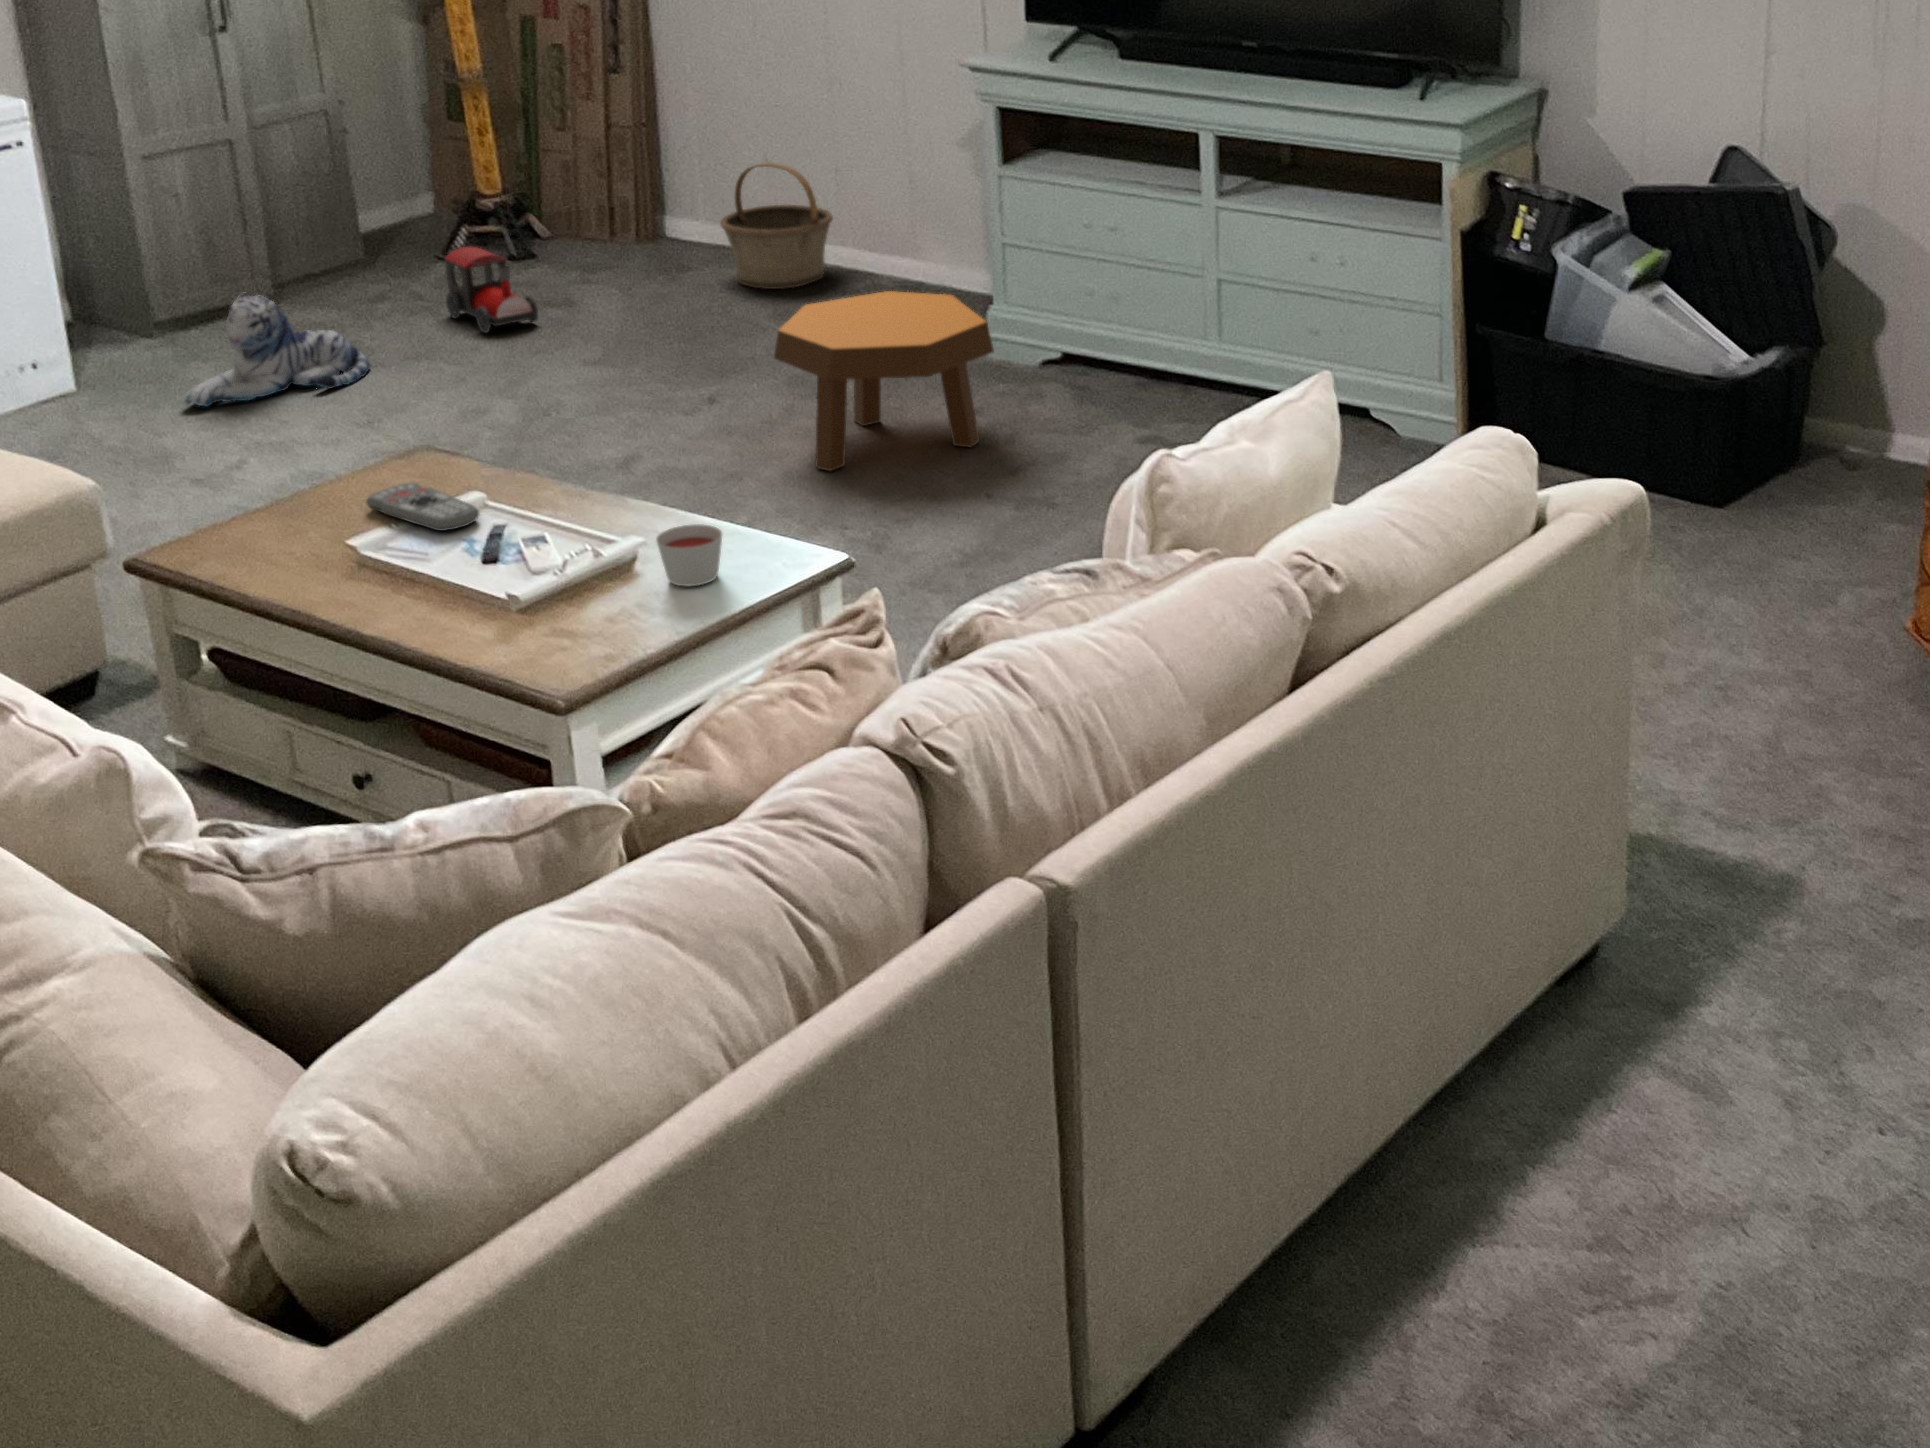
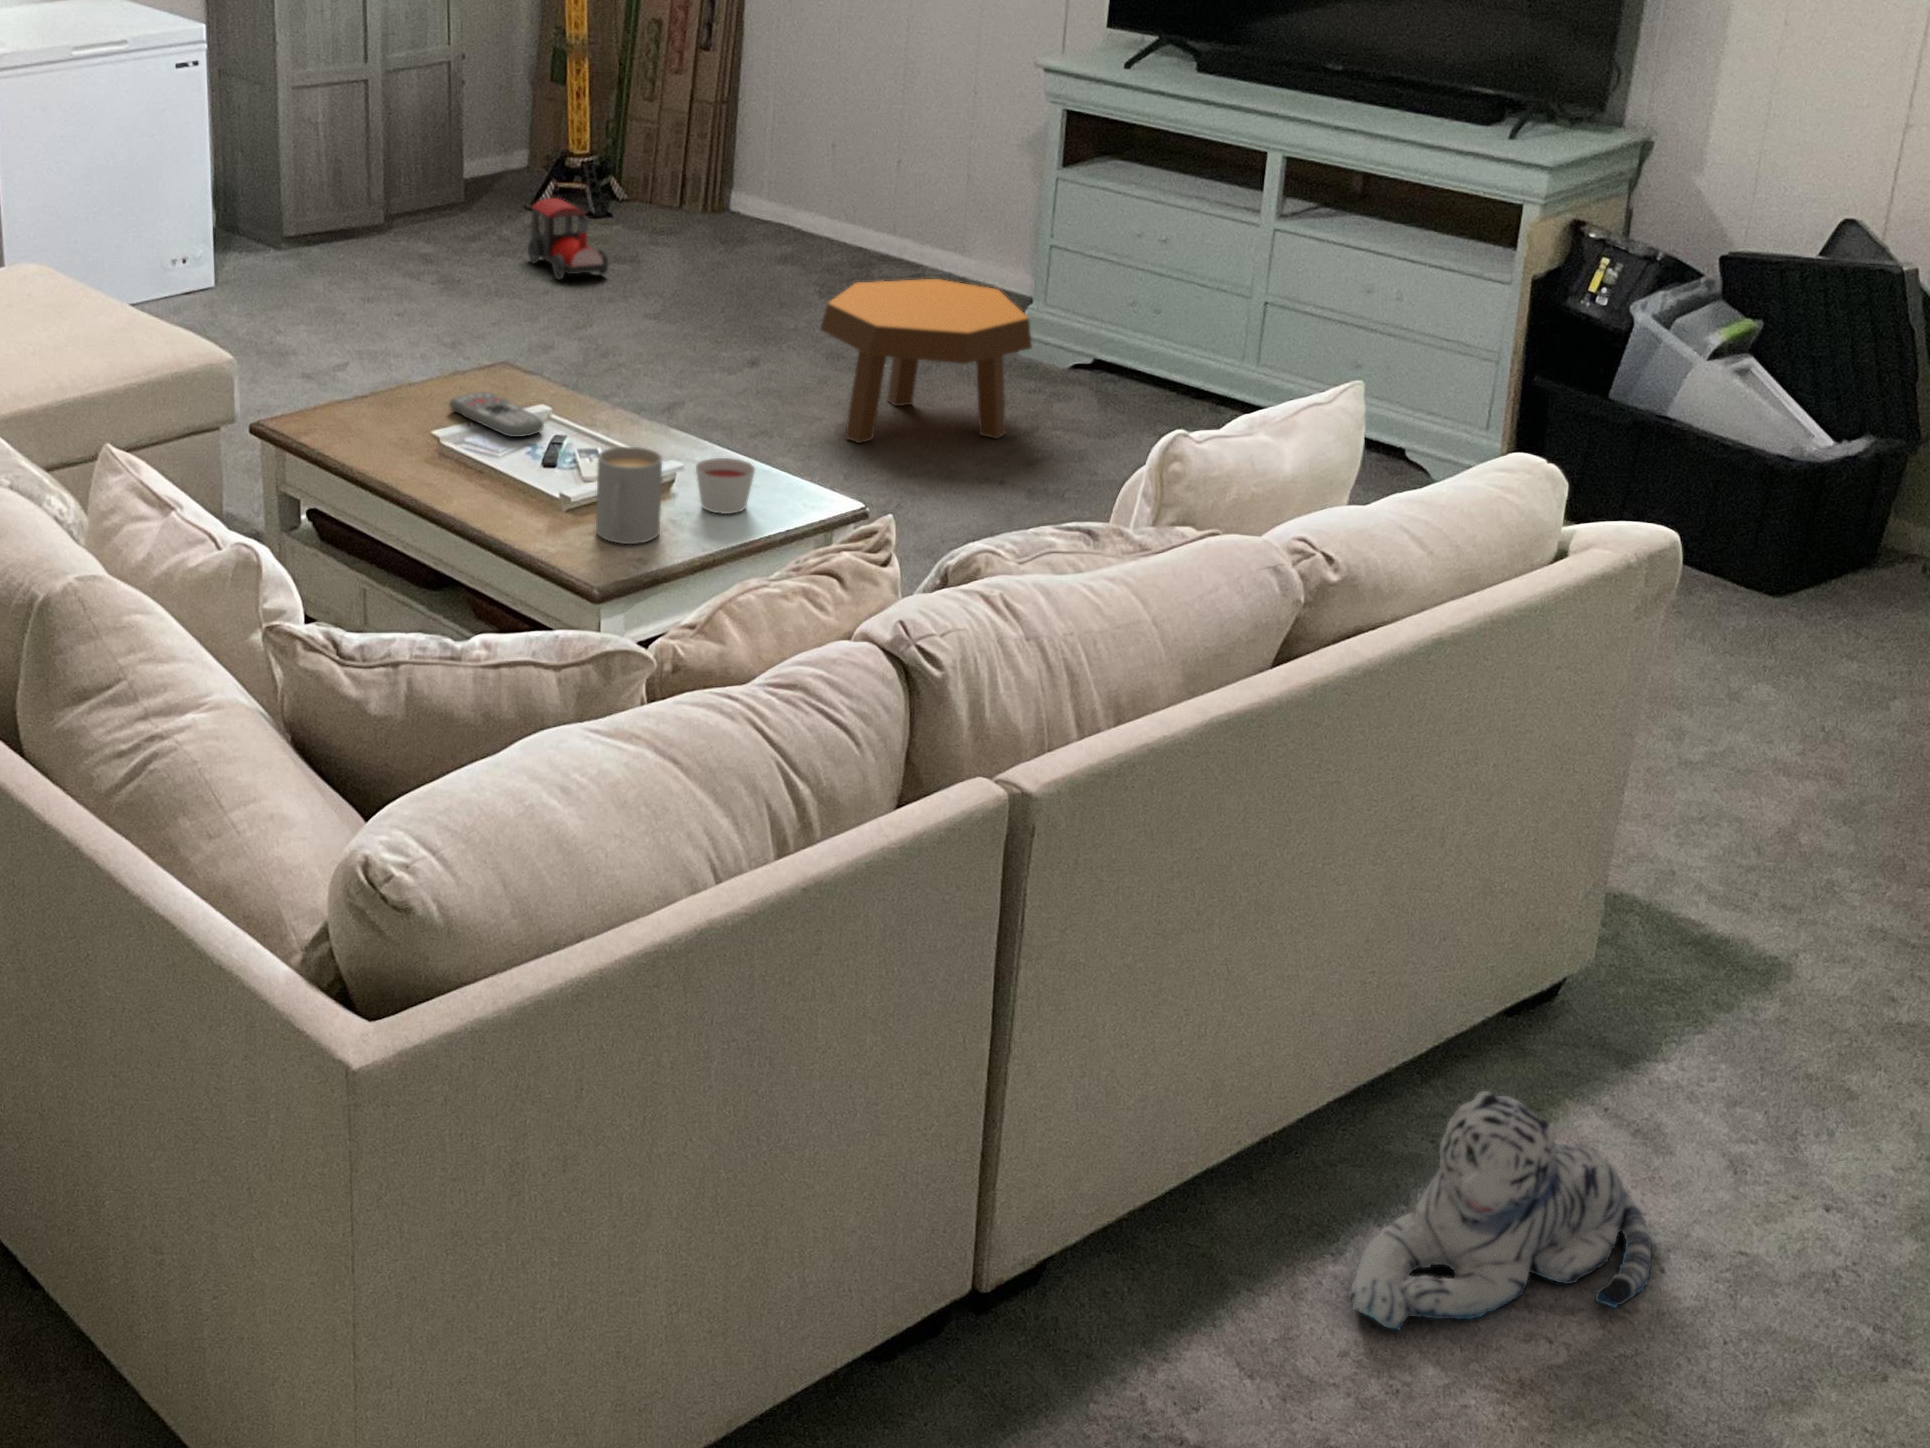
basket: present [720,163,833,289] -> none [785,147,894,270]
plush toy: present [184,293,370,407] -> present [1350,1091,1652,1330]
mug: none [543,529,625,638] -> present [596,447,662,544]

